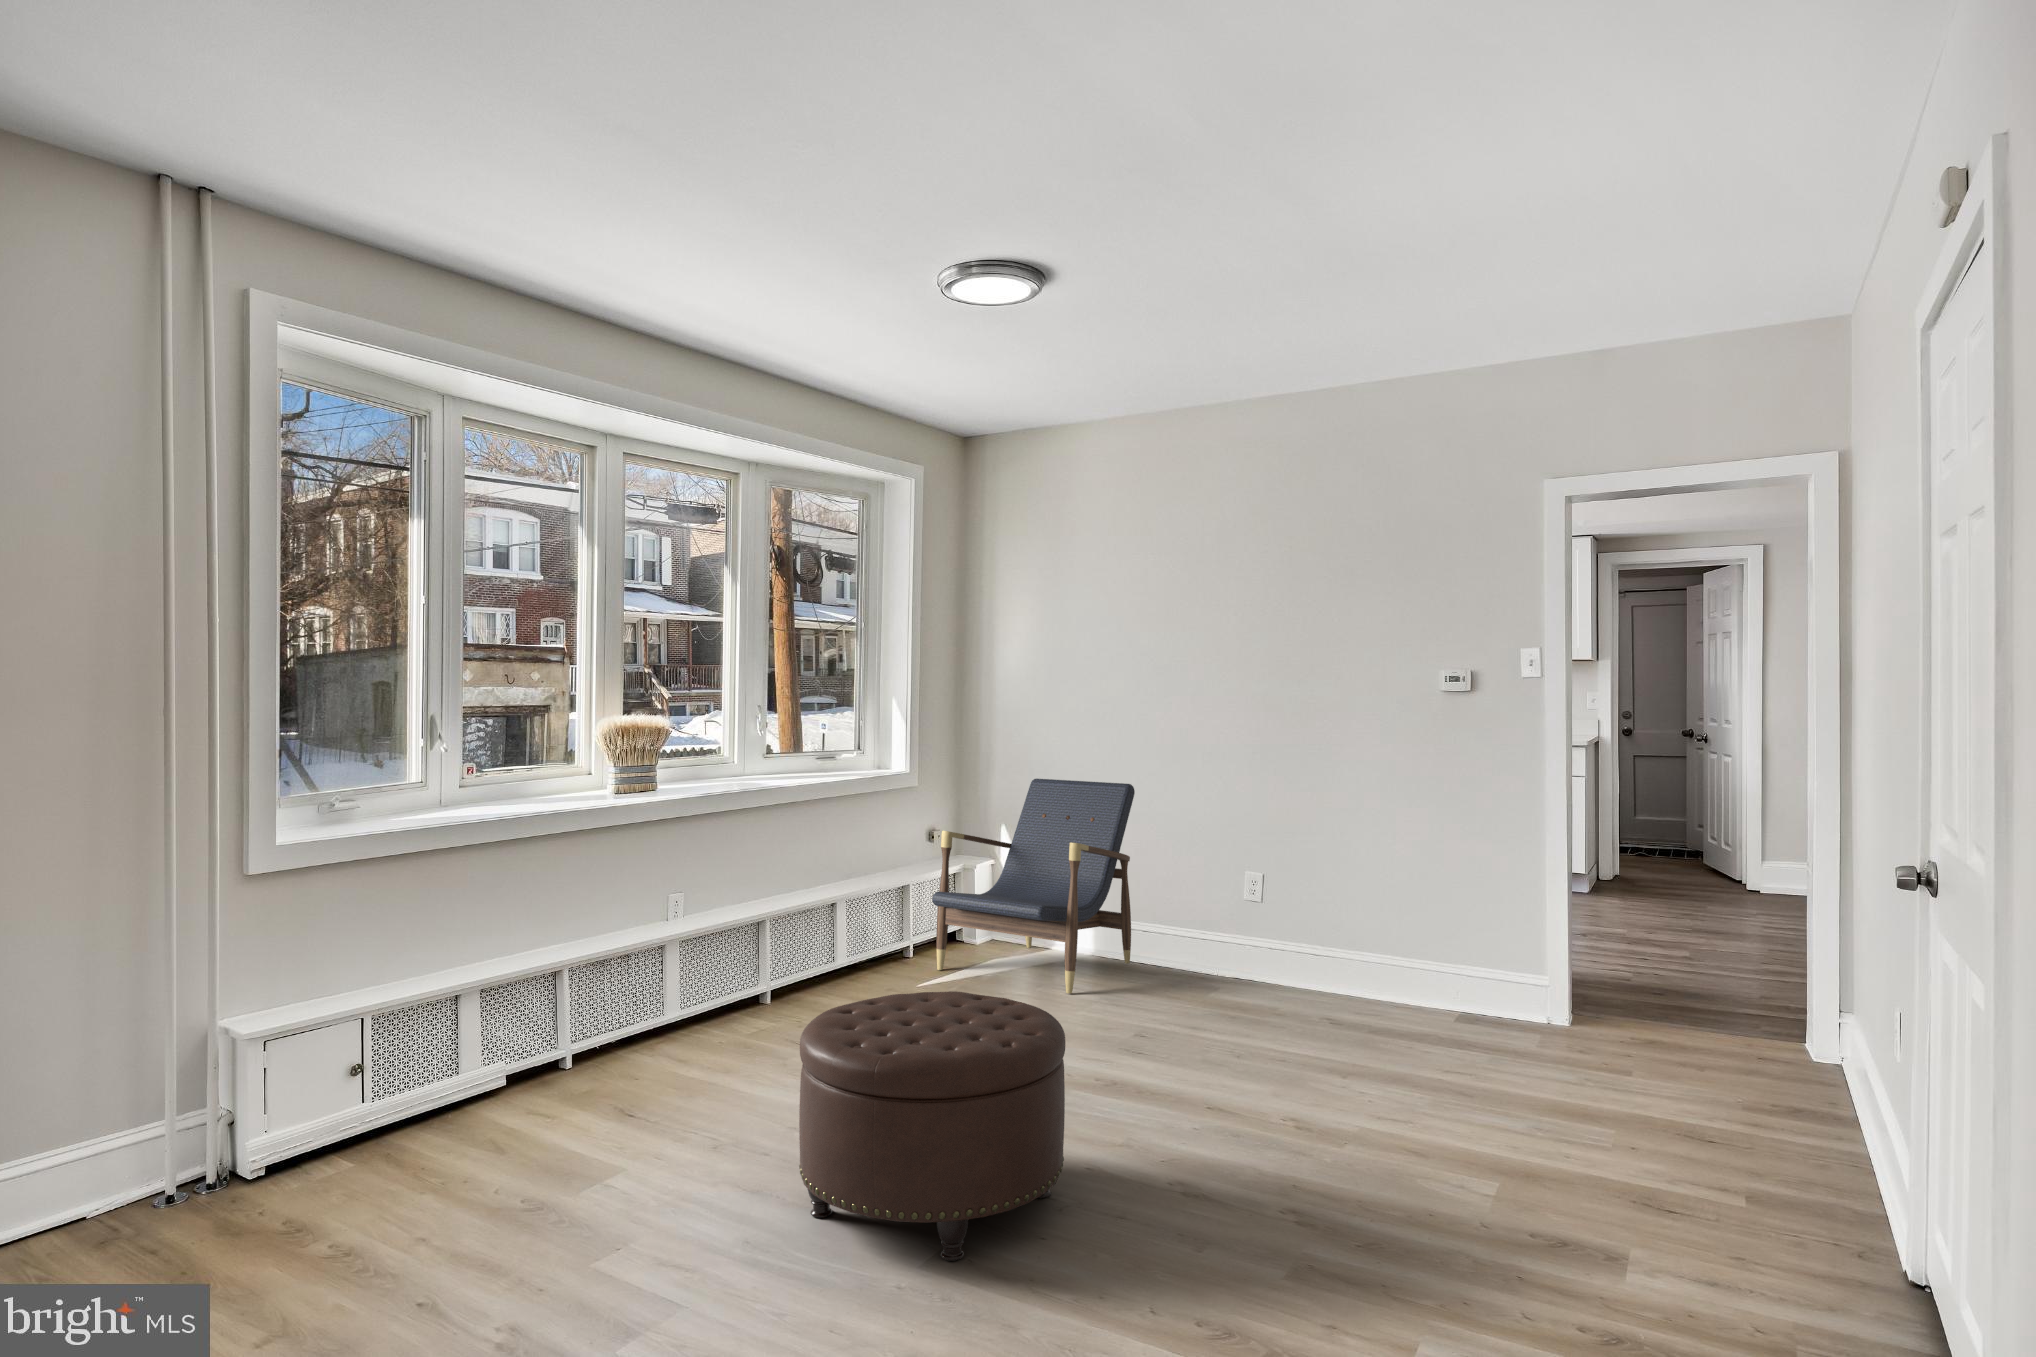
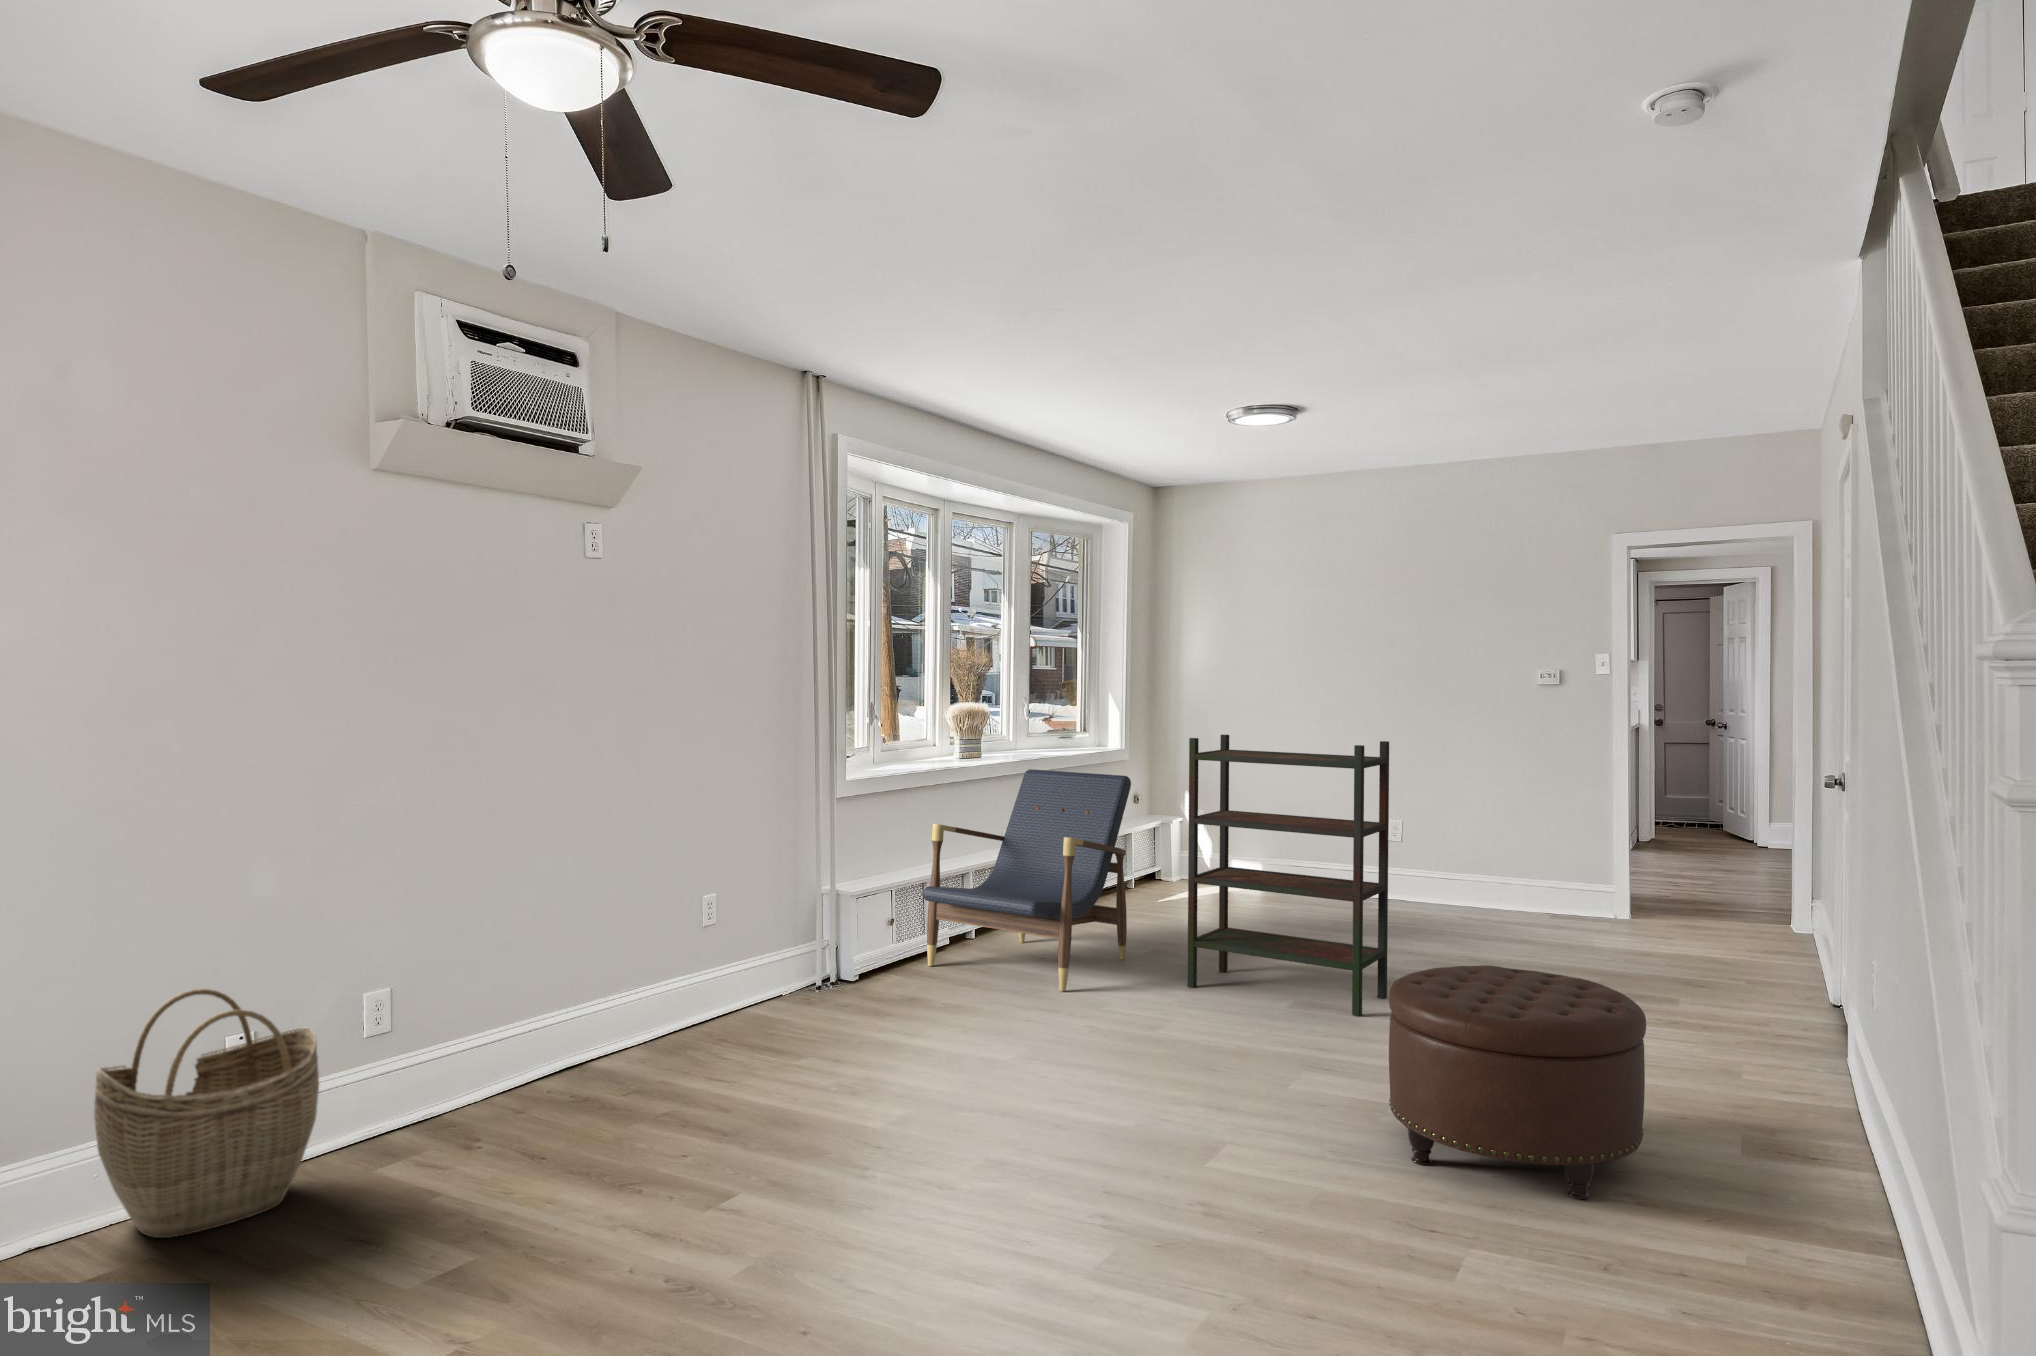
bookshelf: none [1191,743,1388,1017] -> present [1187,735,1389,1016]
woven basket: none [105,987,330,1237] -> present [94,989,319,1238]
ottoman: present [799,991,1065,1261] -> present [1389,965,1646,1199]

